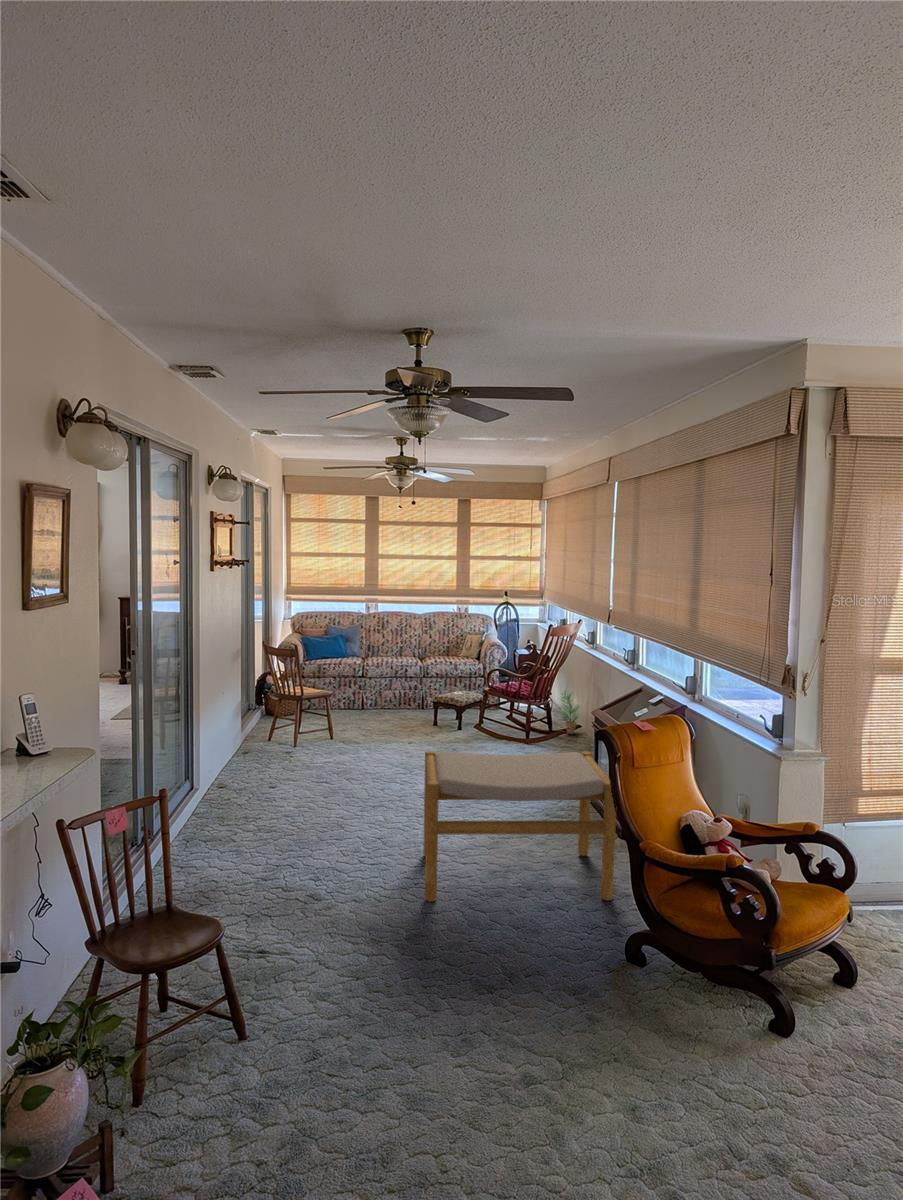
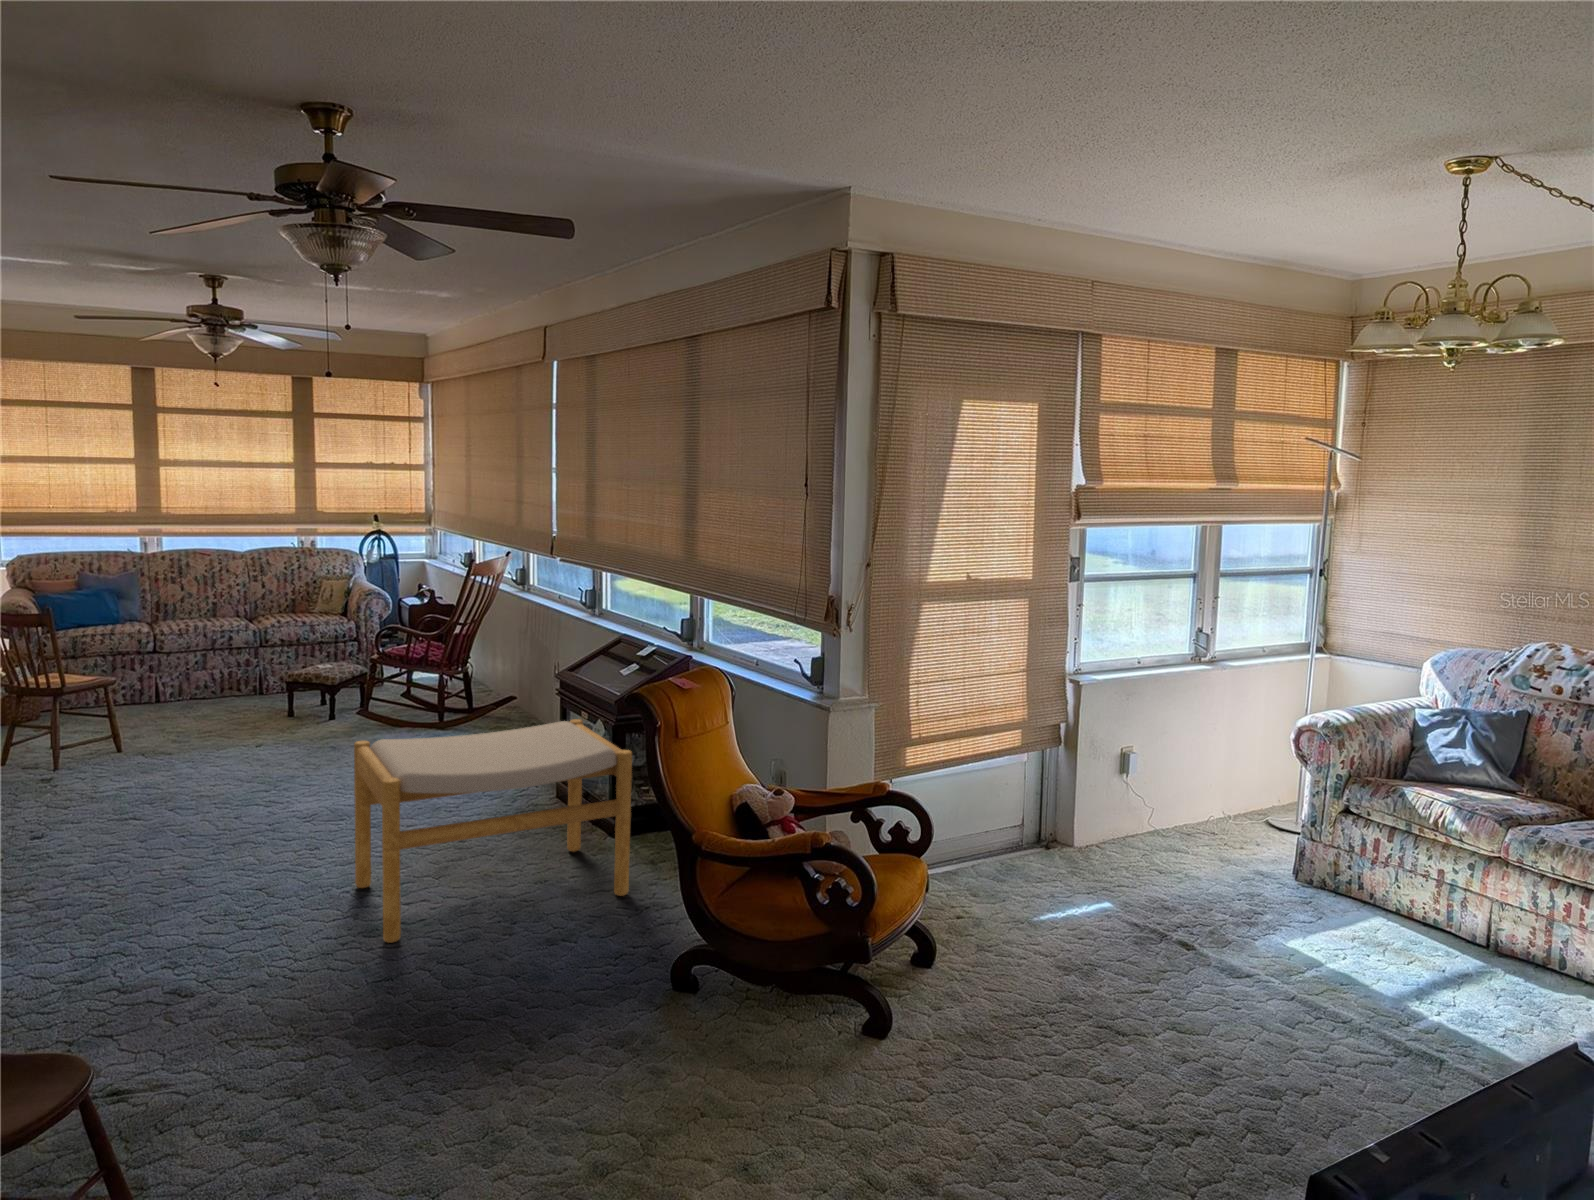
potted plant: present [561,690,580,734] -> none [482,647,517,708]

